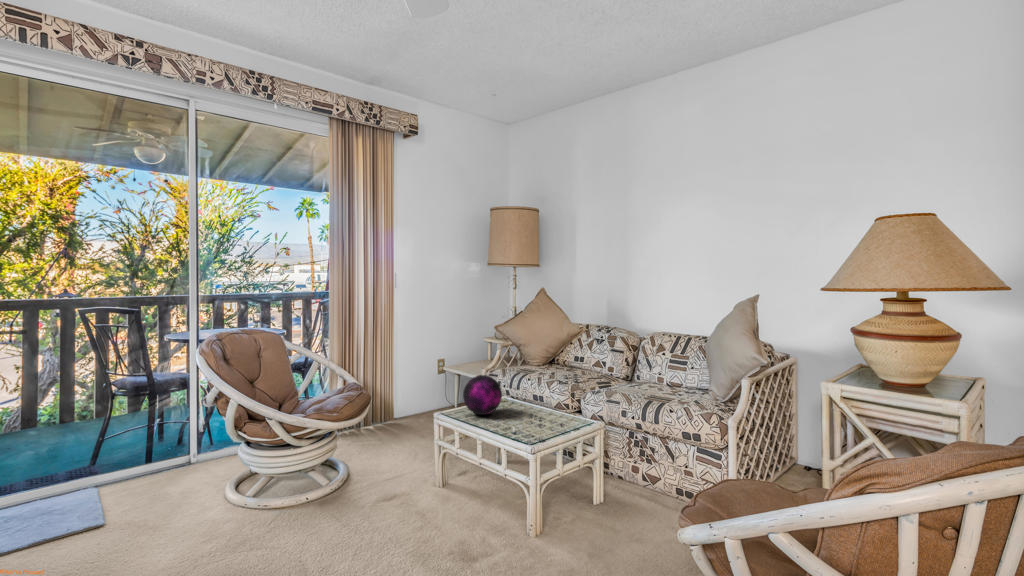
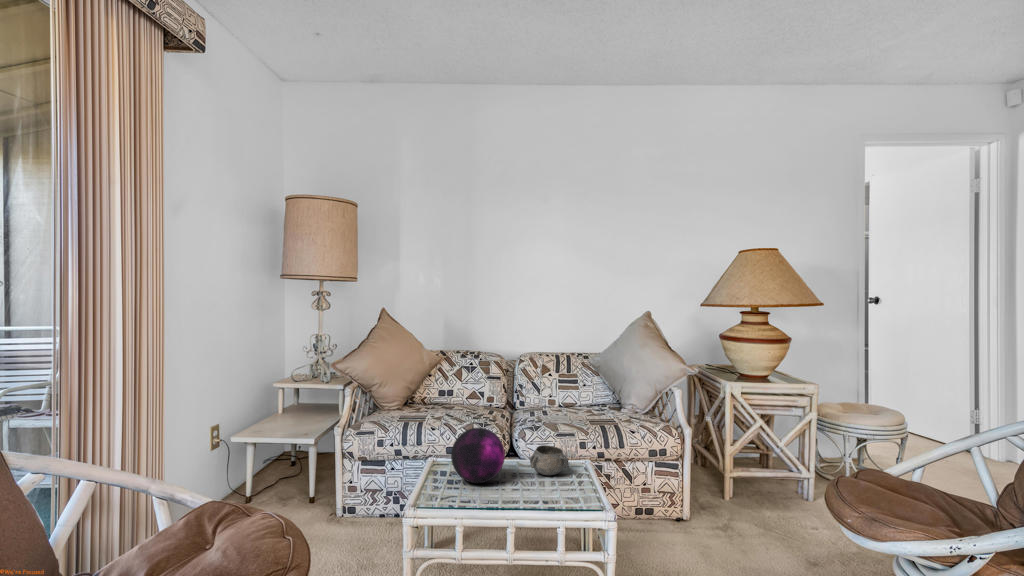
decorative bowl: none [517,399,548,423] -> present [530,445,568,475]

